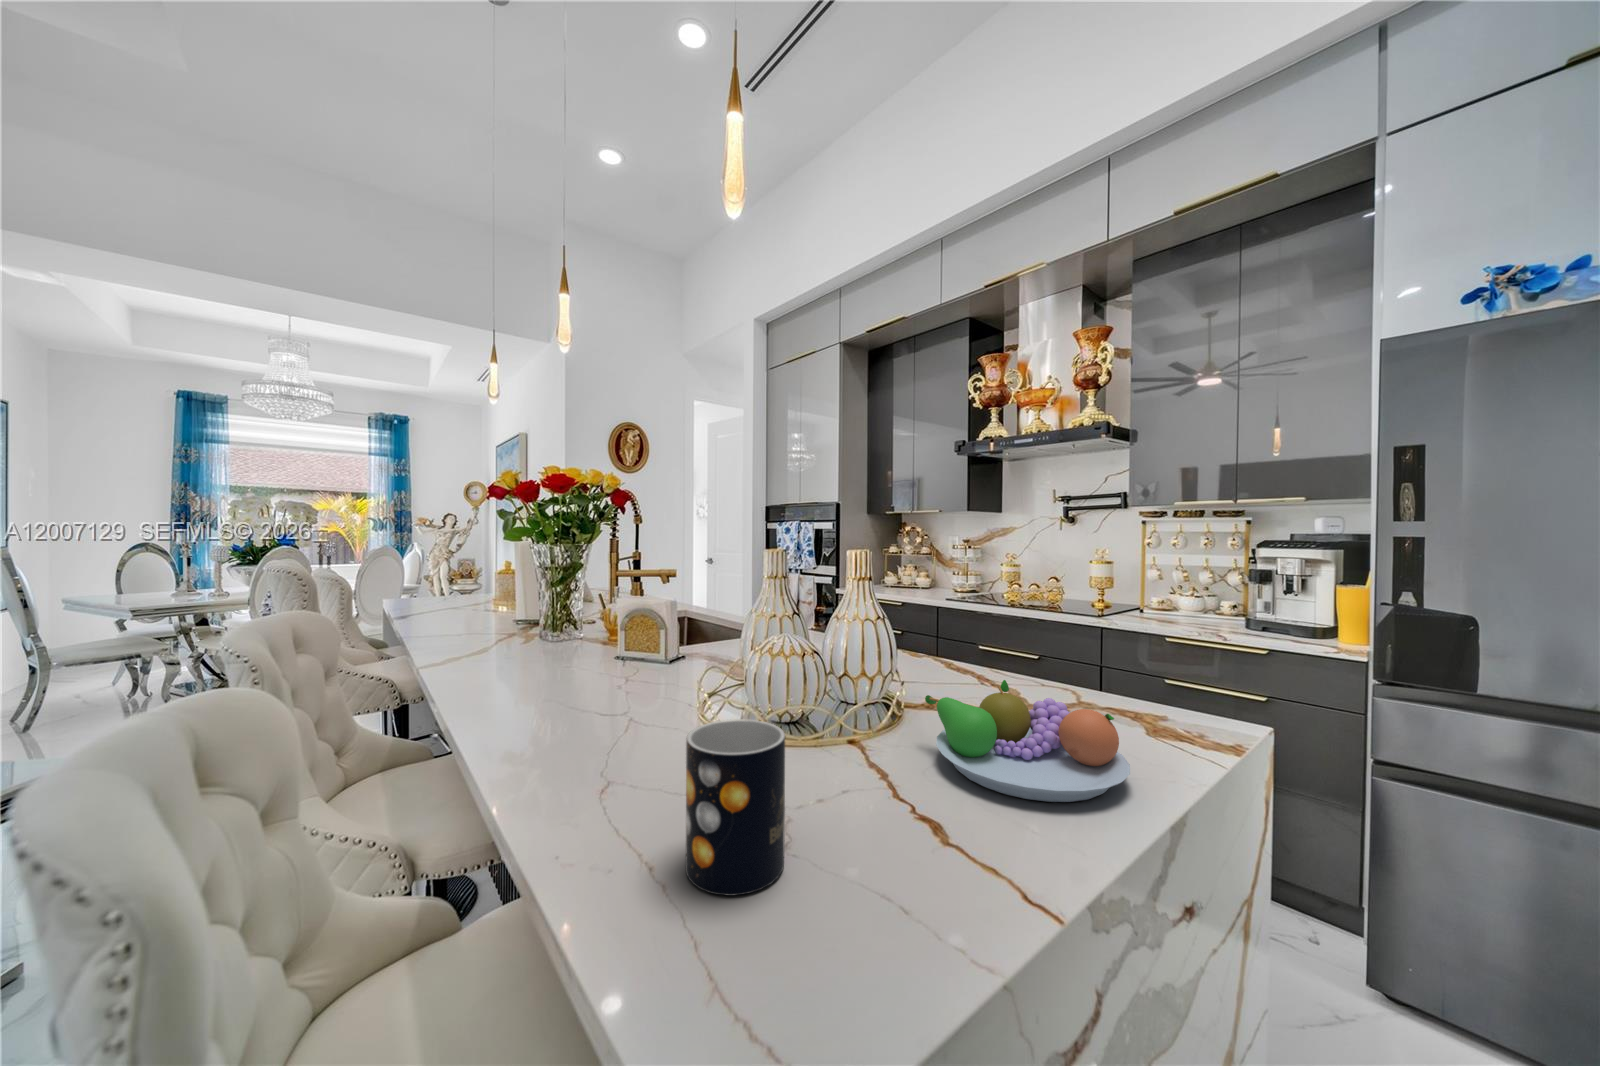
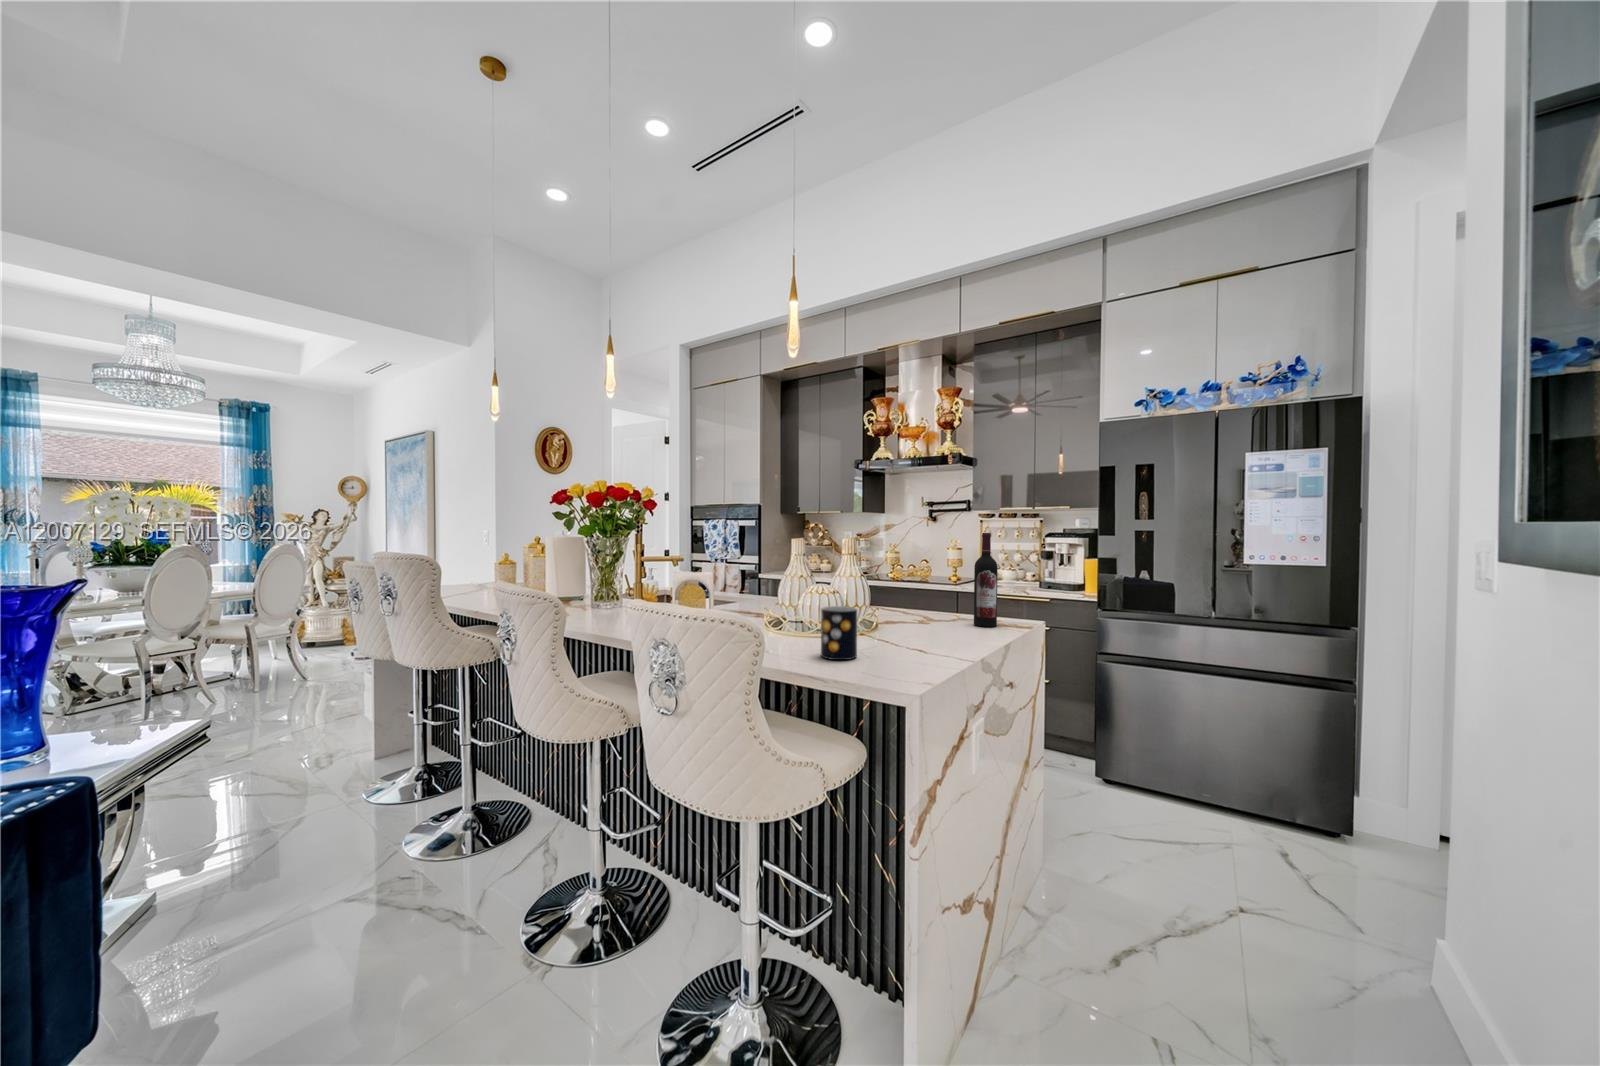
wine bottle: none [1137,535,1196,745] -> present [974,533,998,627]
fruit bowl: present [925,680,1130,802] -> none [884,600,971,641]

